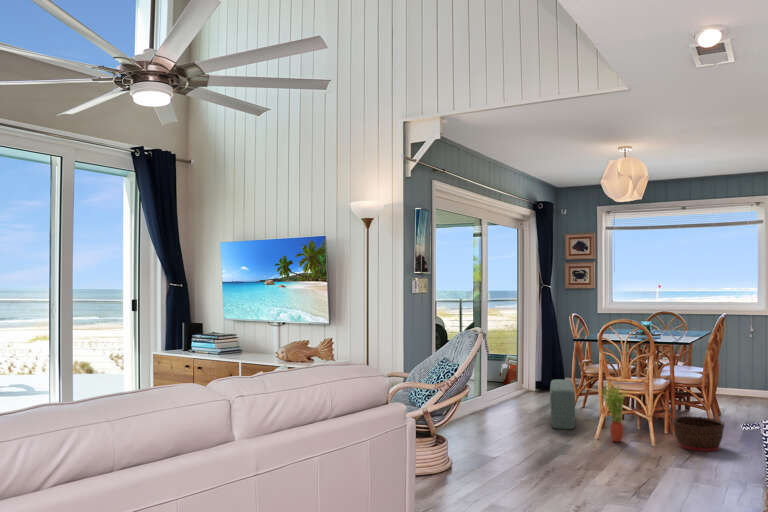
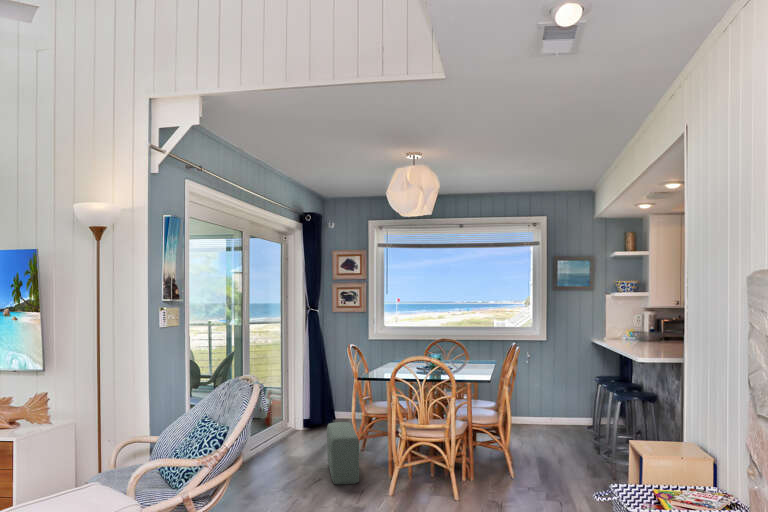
potted plant: present [602,383,626,442] -> none [392,425,422,495]
basket: present [673,416,724,452] -> none [468,456,521,497]

